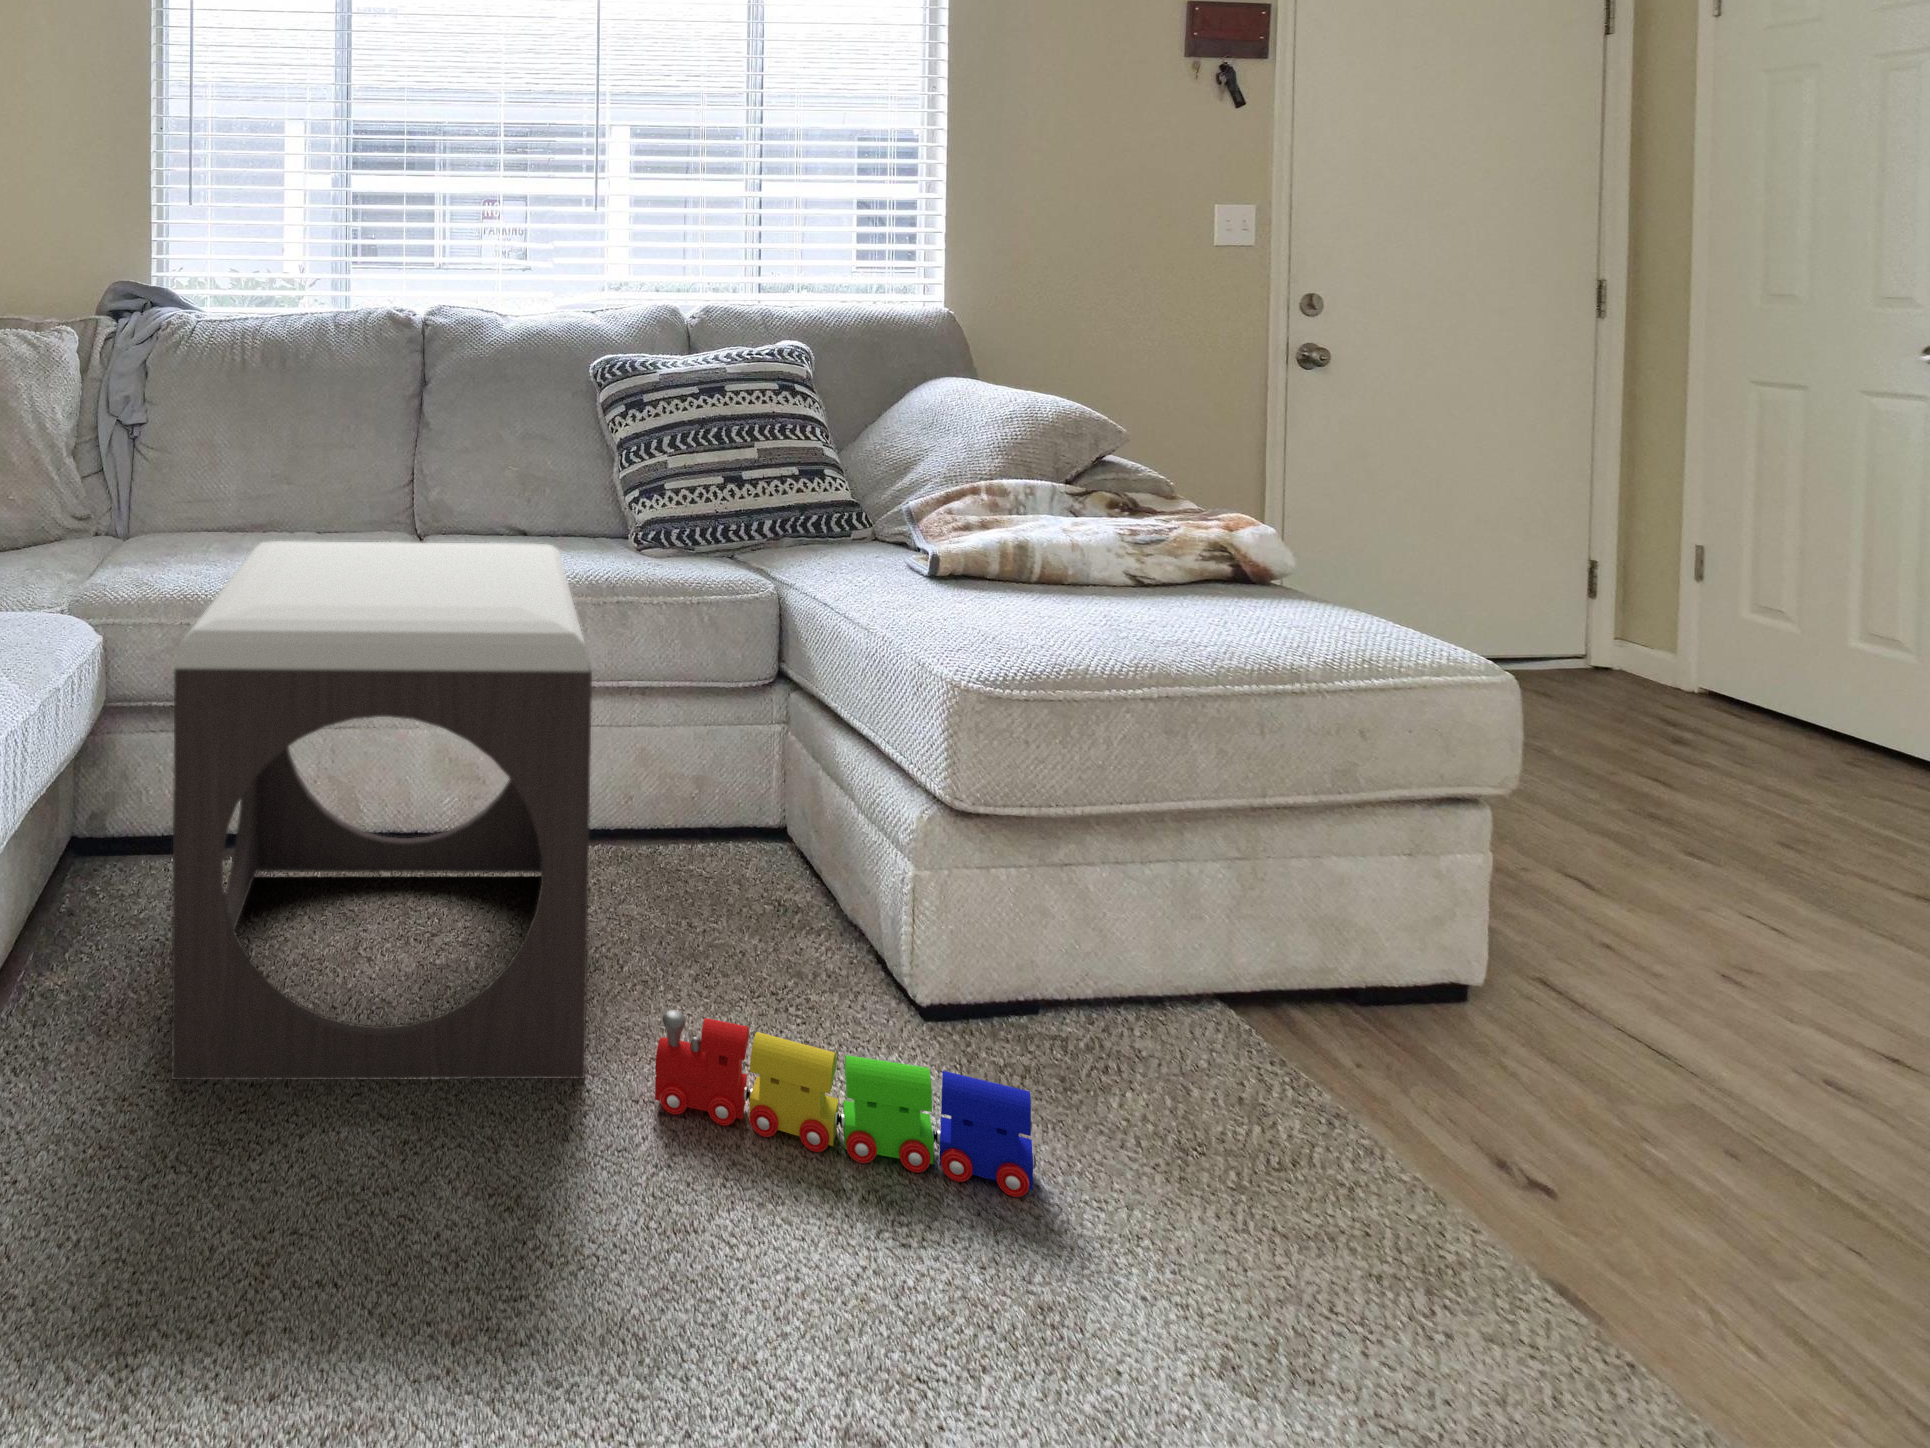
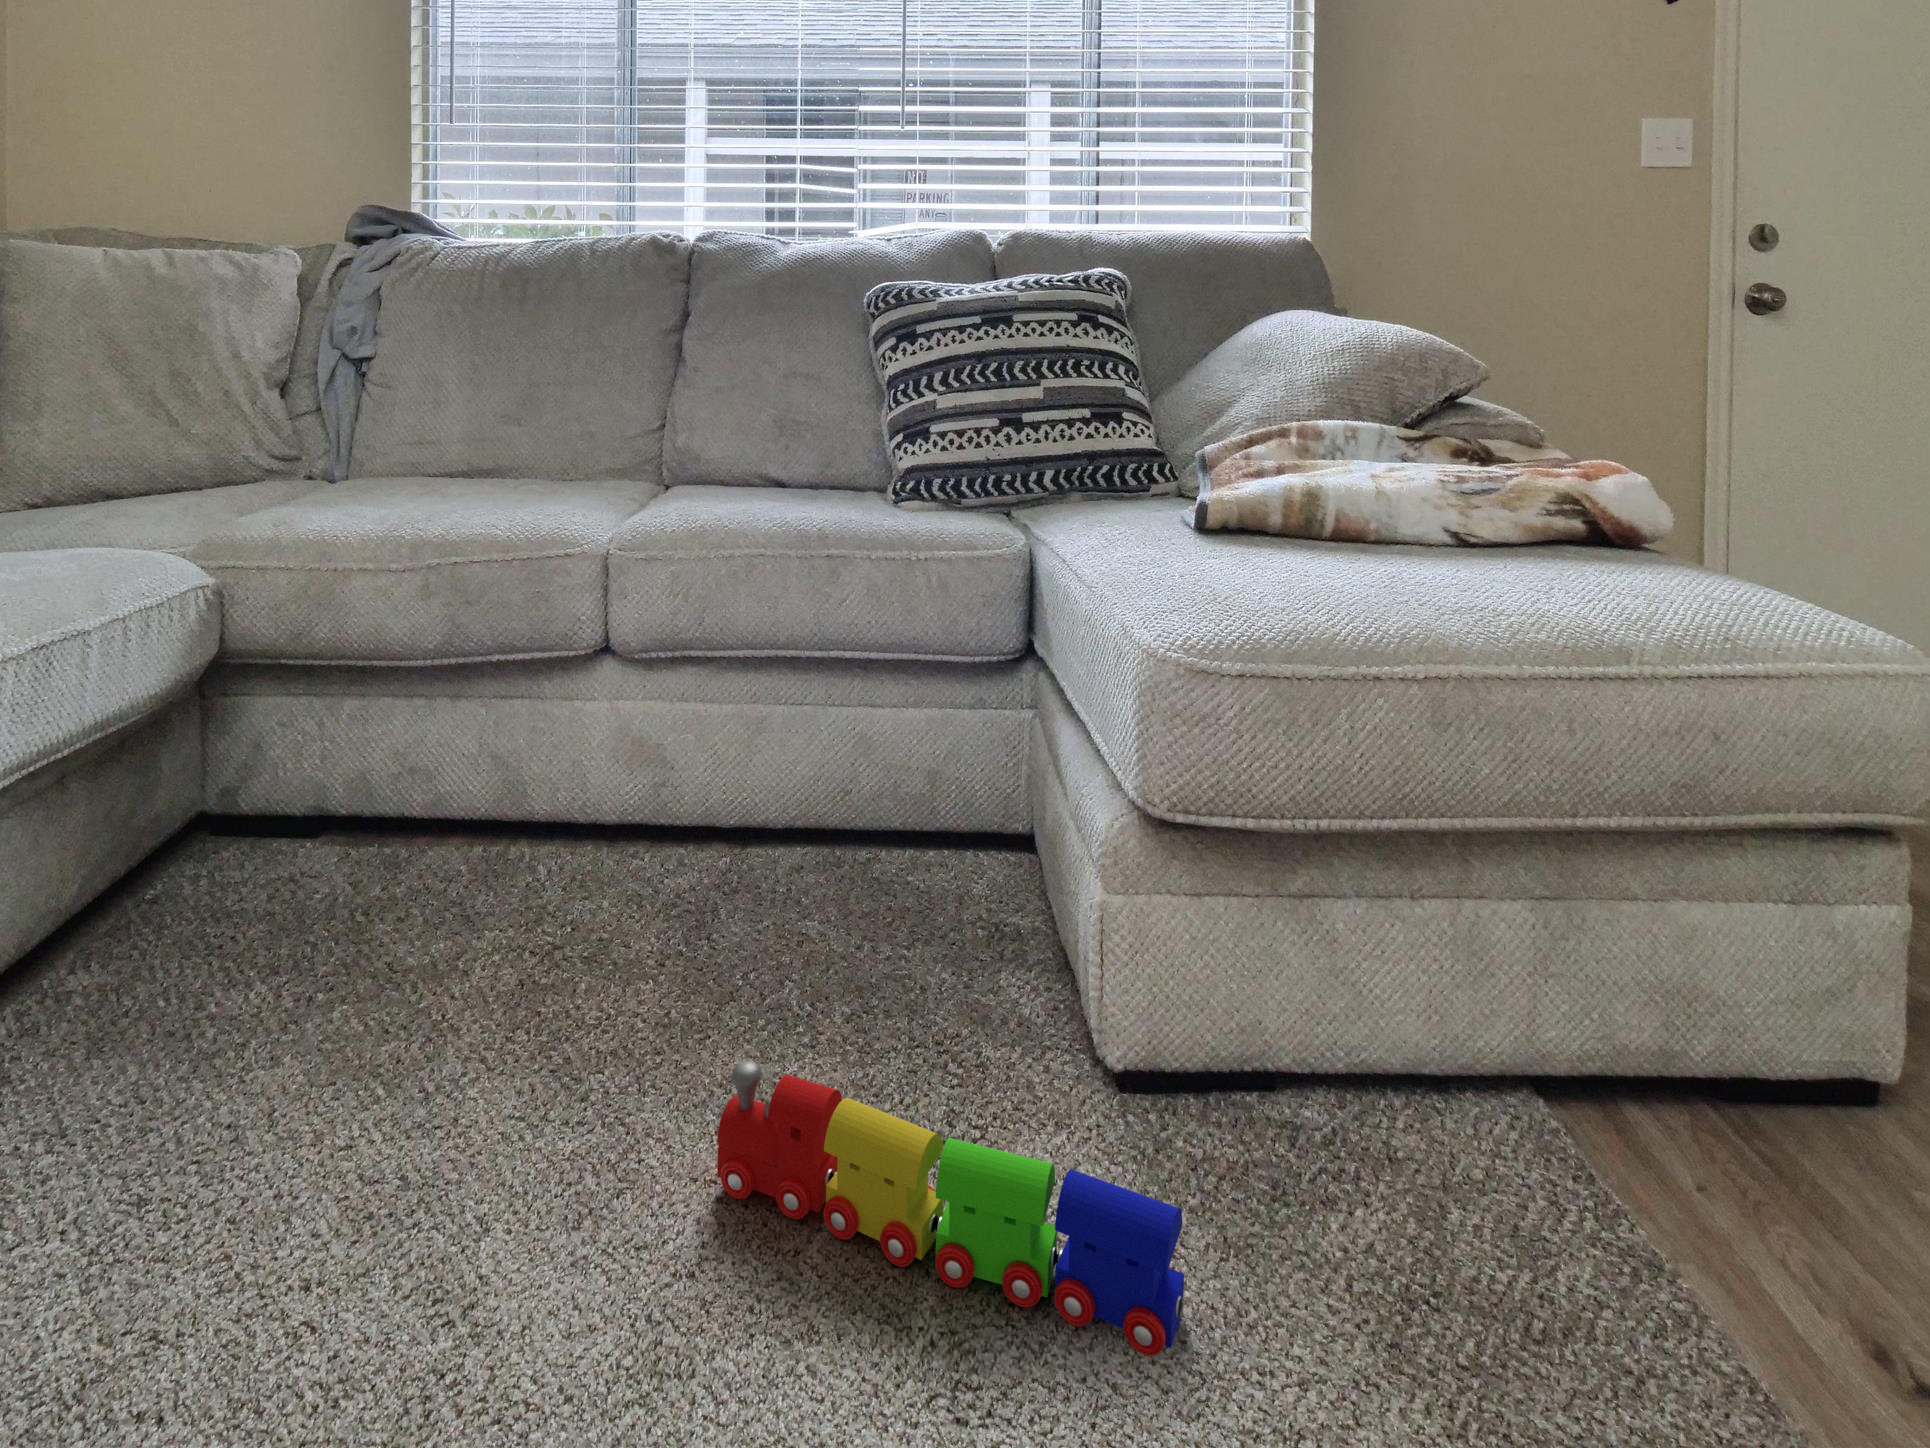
footstool: present [171,541,592,1080] -> none [147,474,754,1142]

